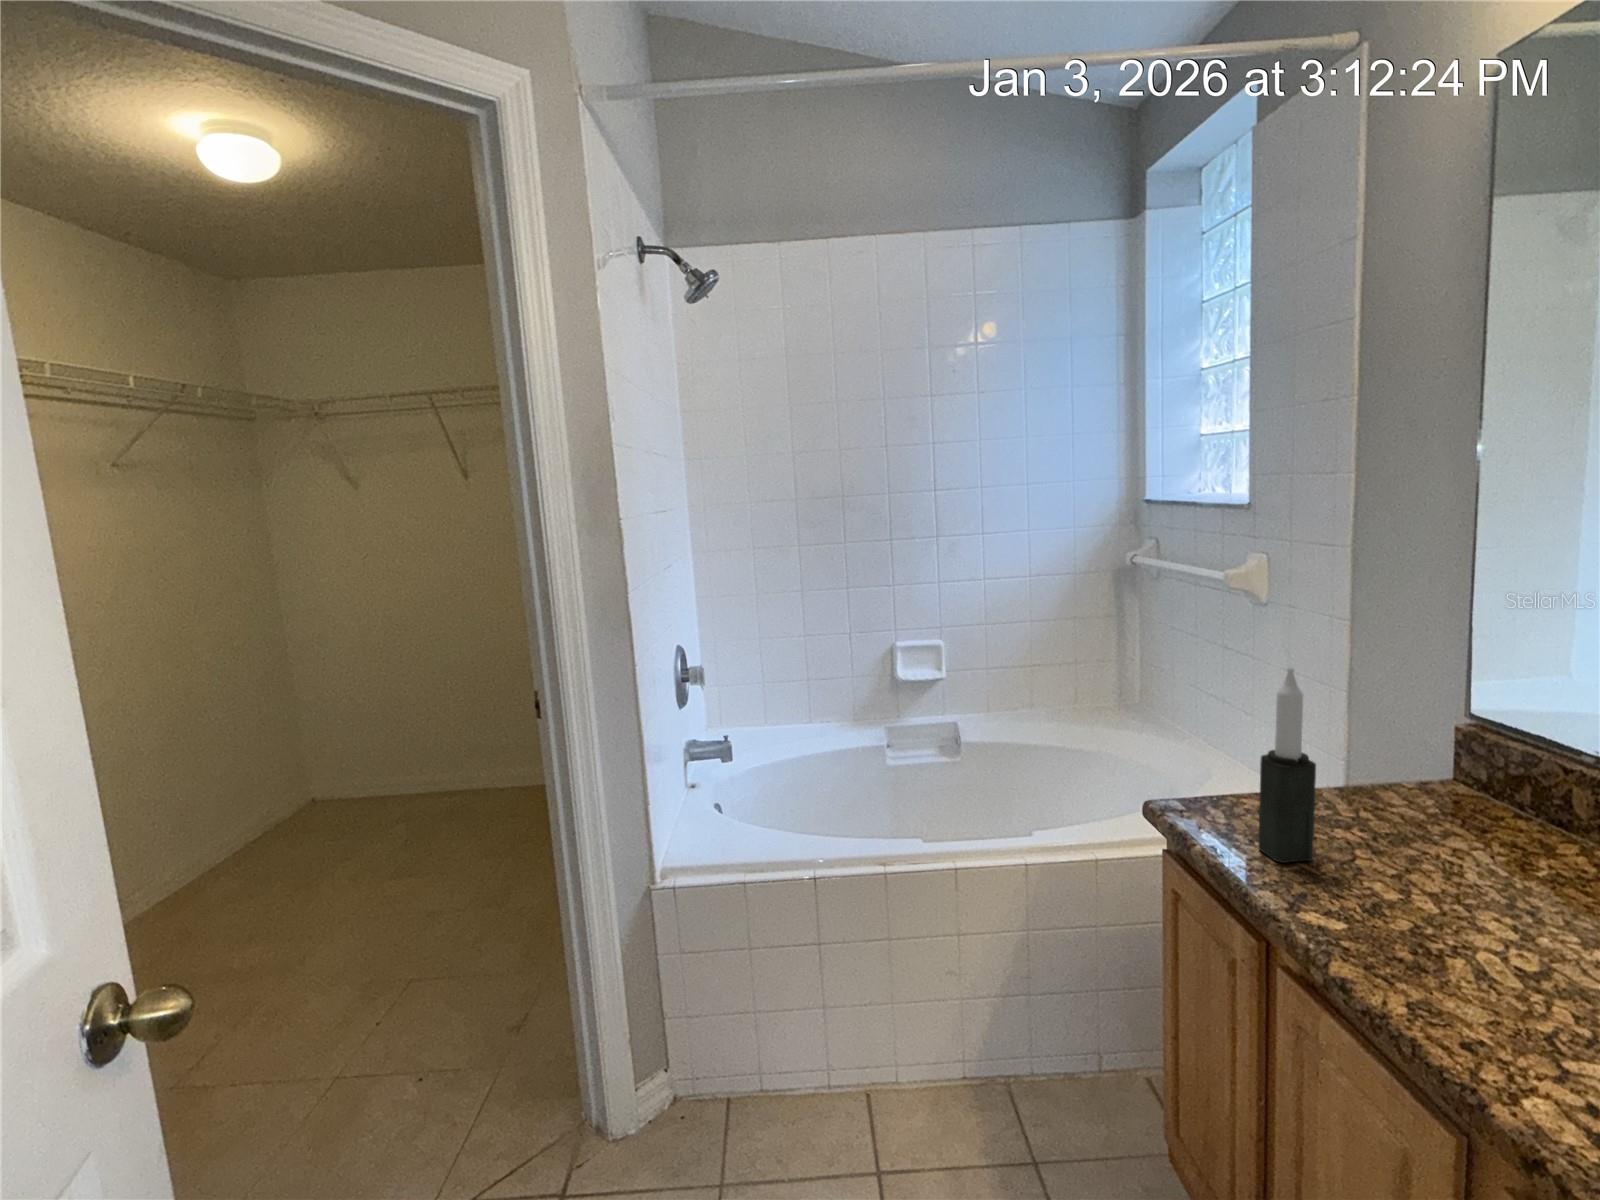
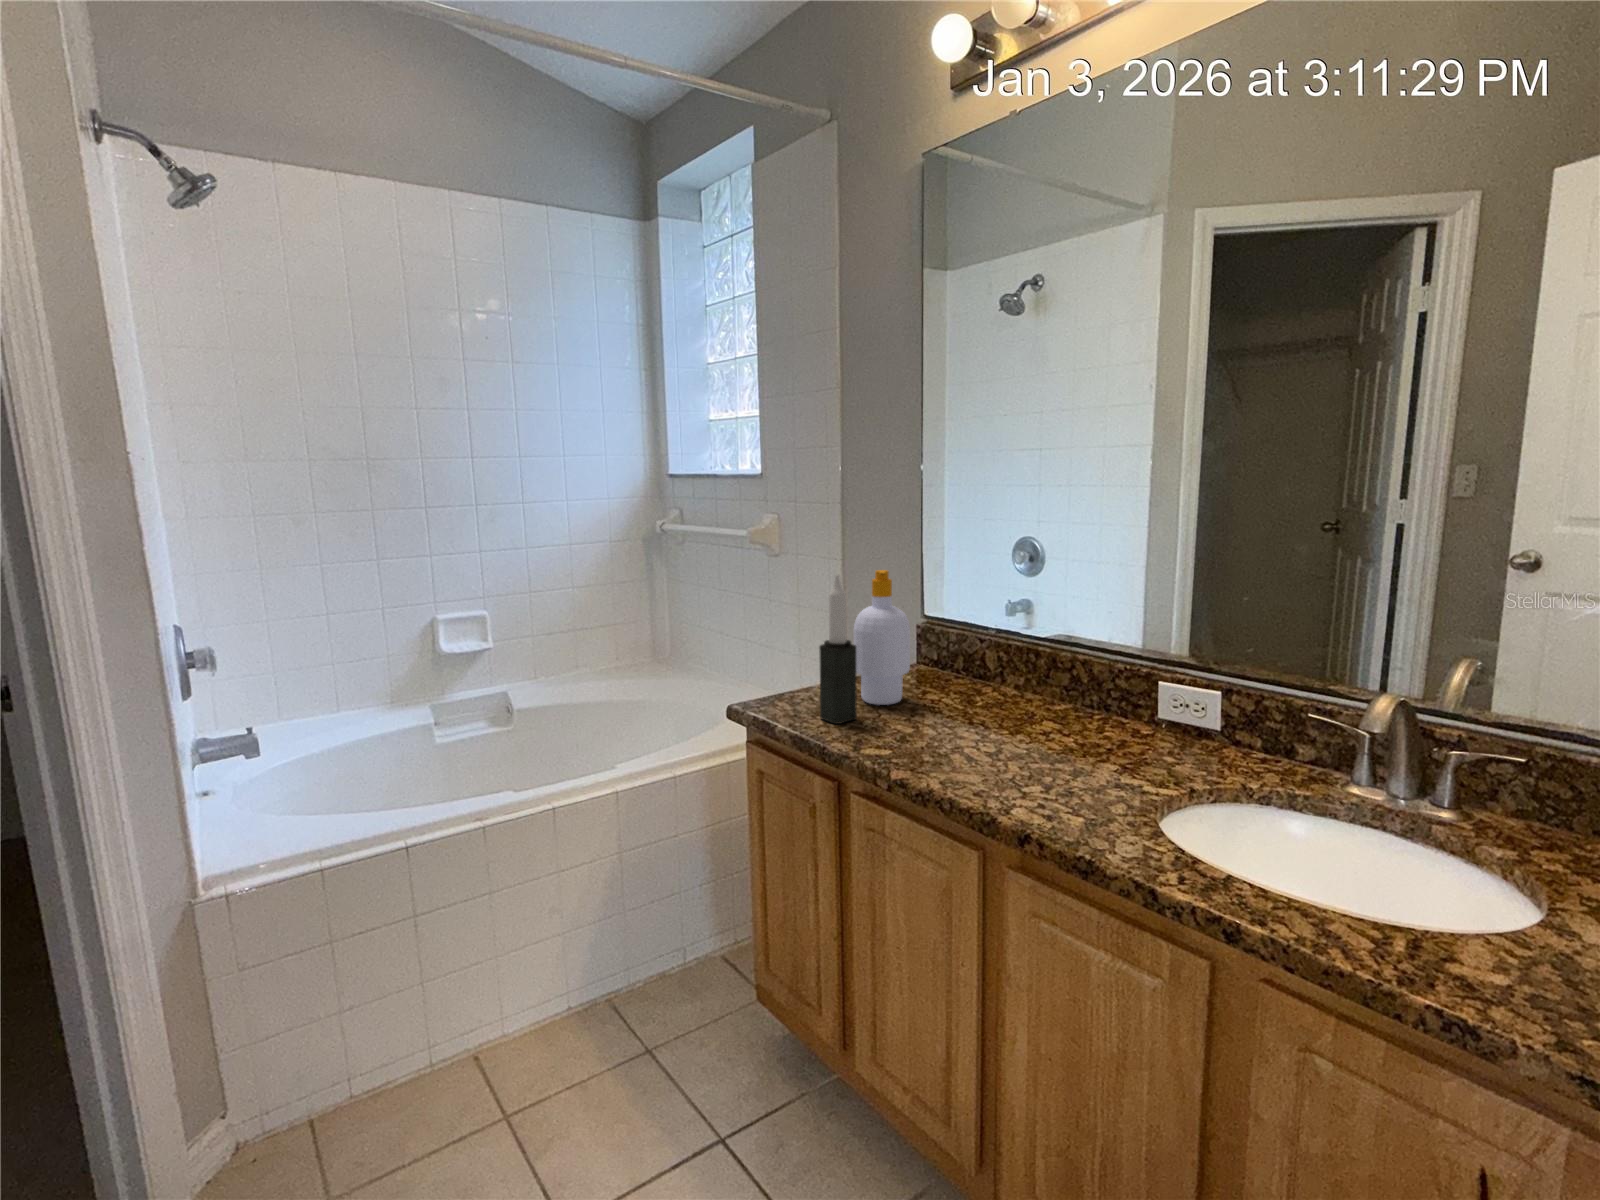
soap bottle: none [1323,660,1419,846] -> present [854,570,910,705]

